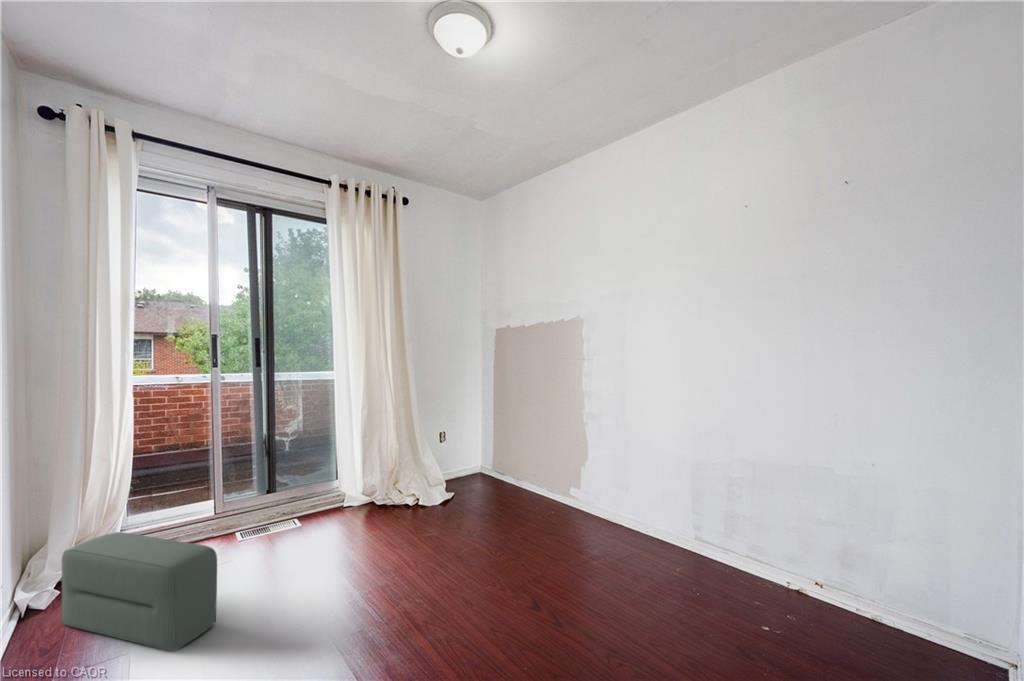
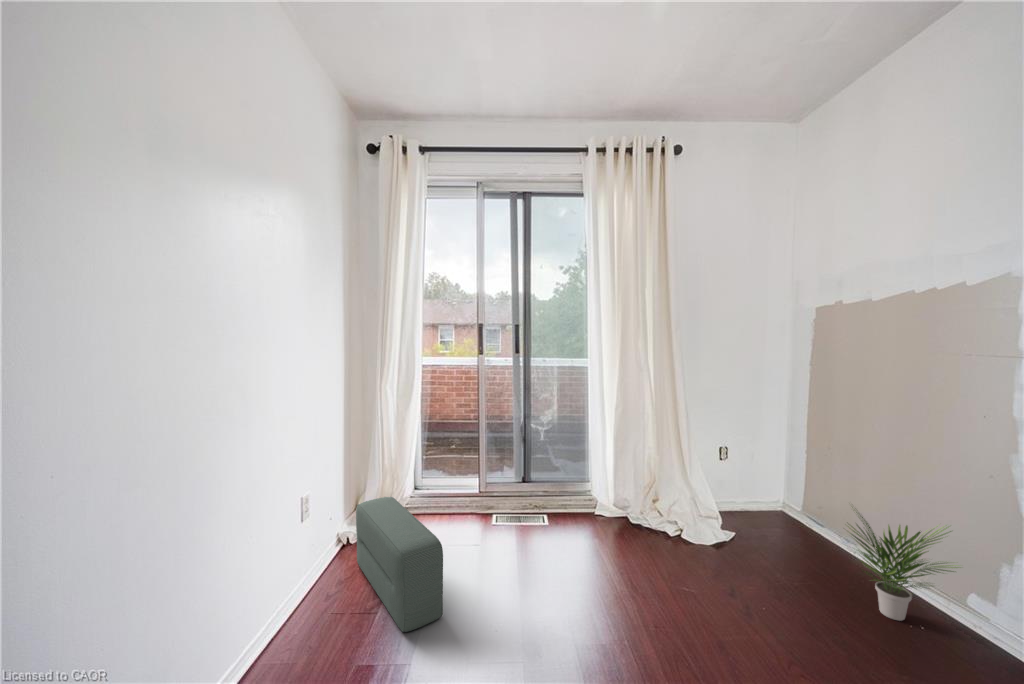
potted plant: none [518,447,572,513] -> present [850,512,958,621]

